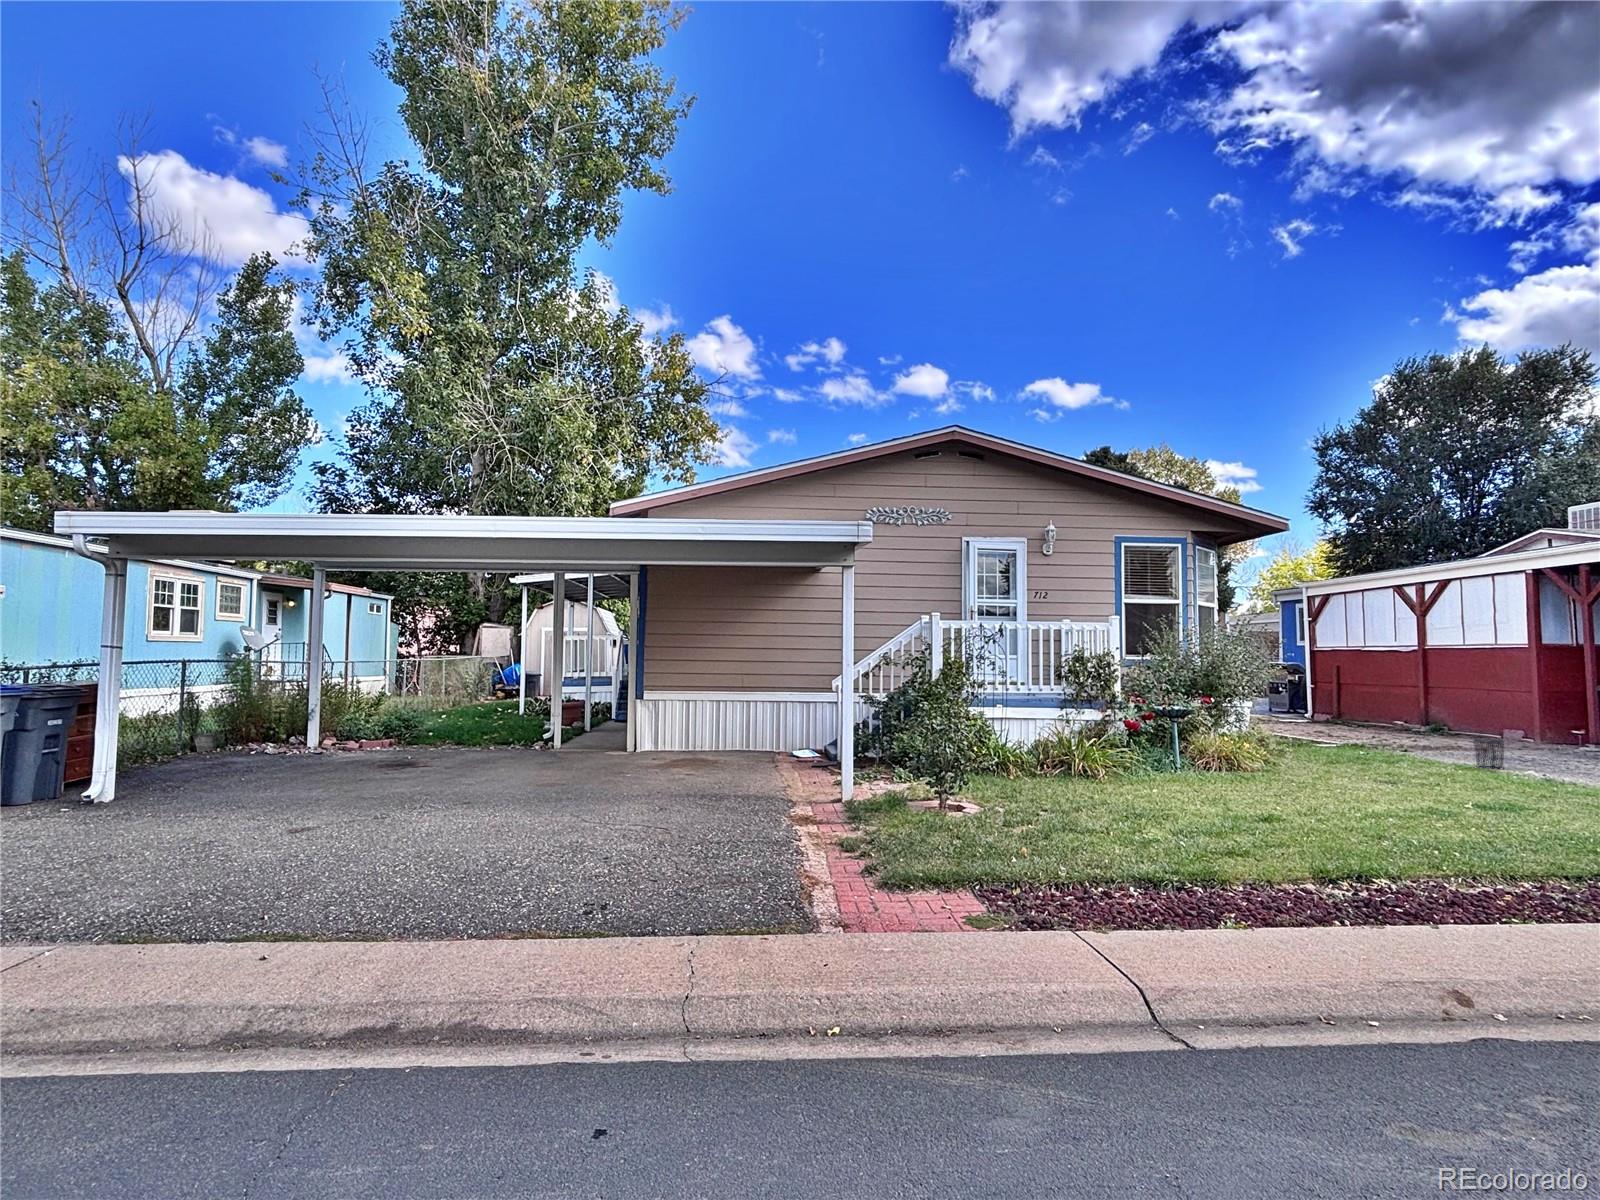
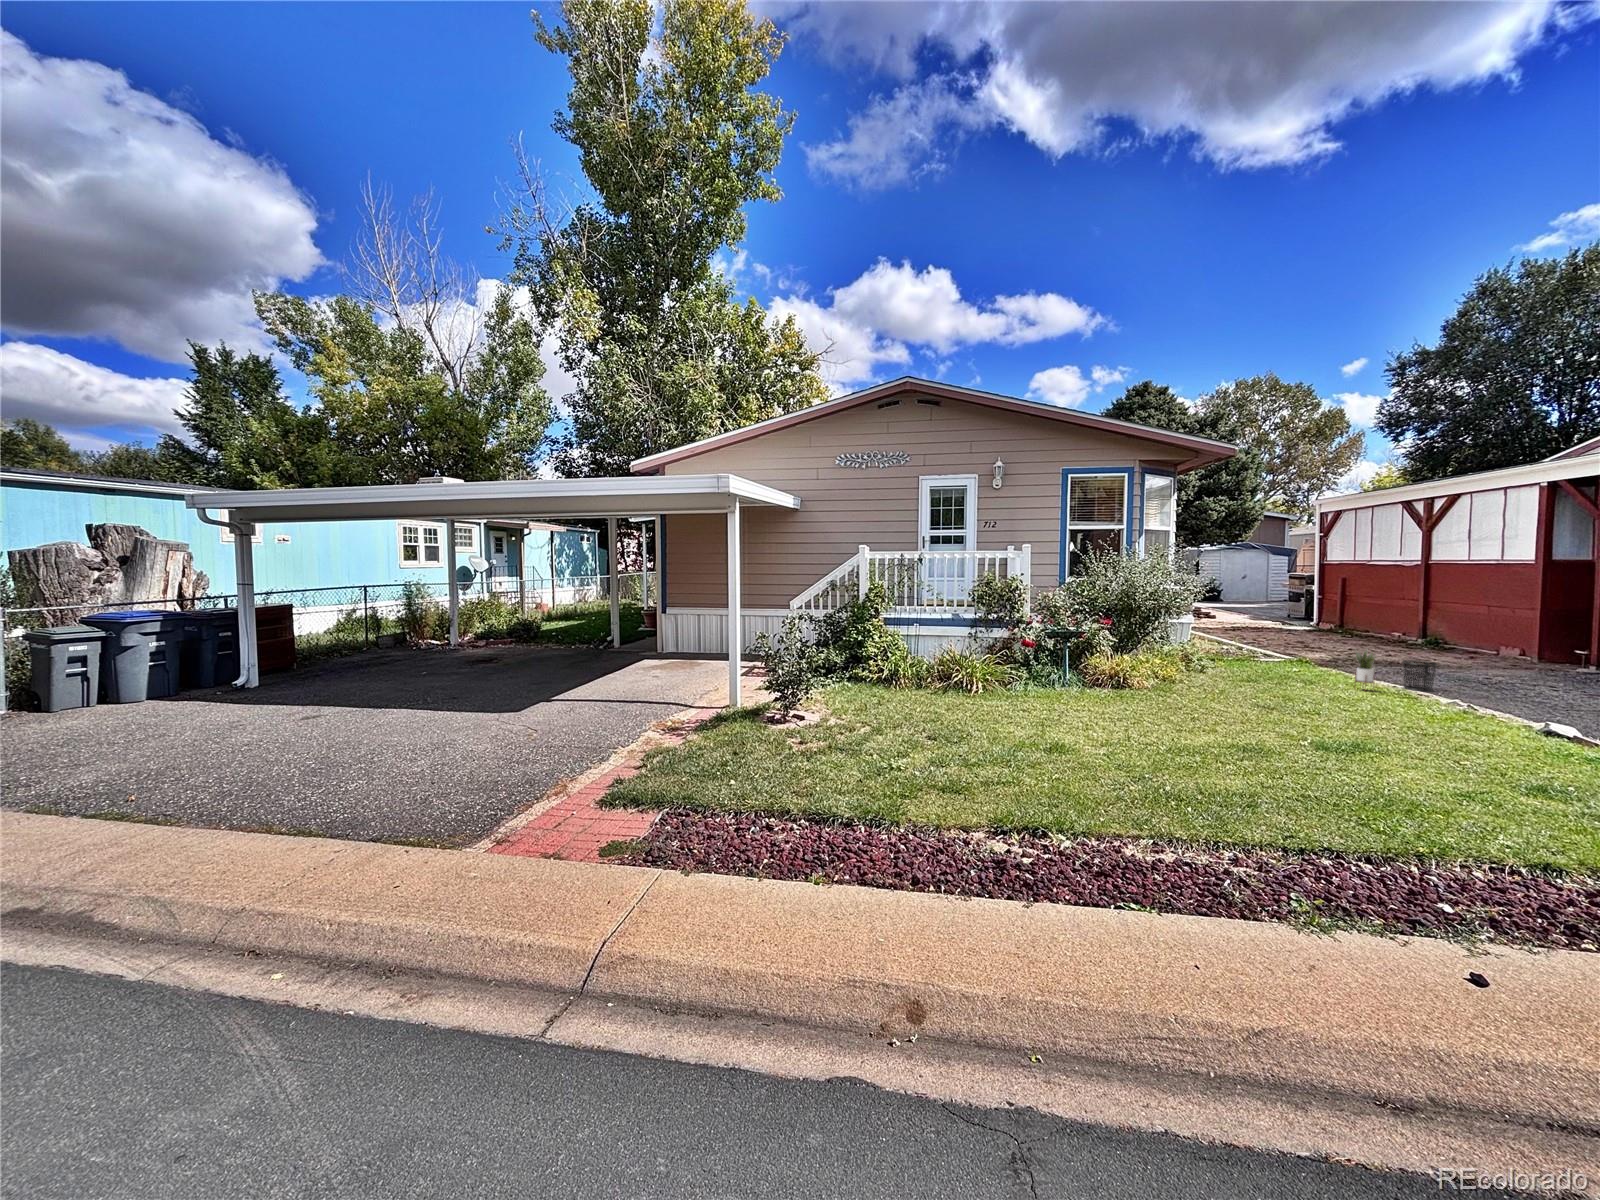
potted plant: none [1437,726,1458,771] -> present [1355,650,1375,684]

